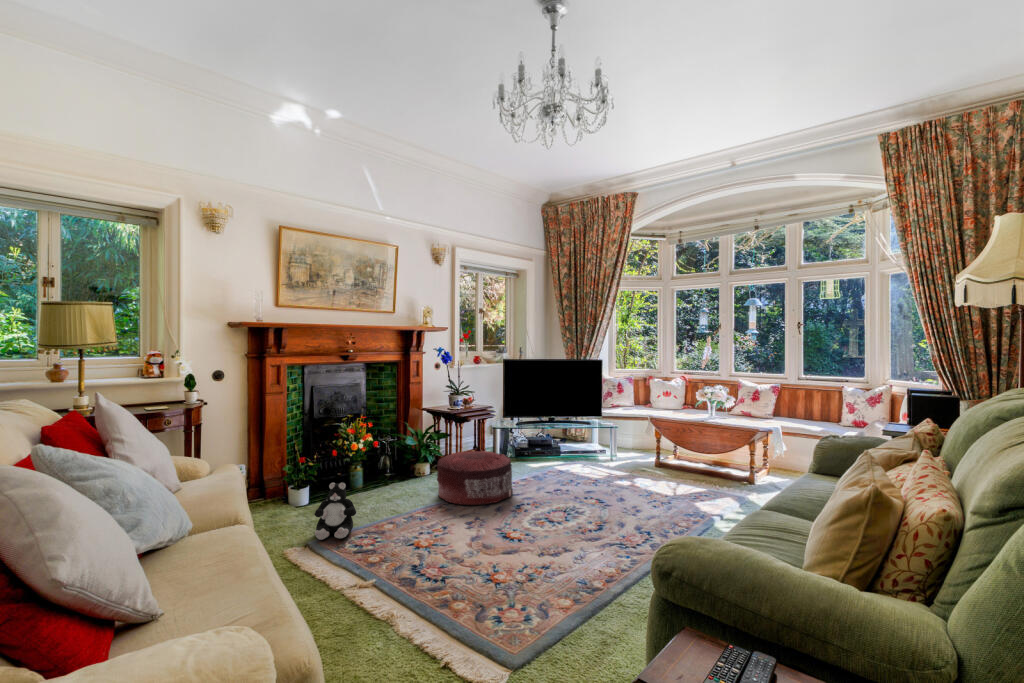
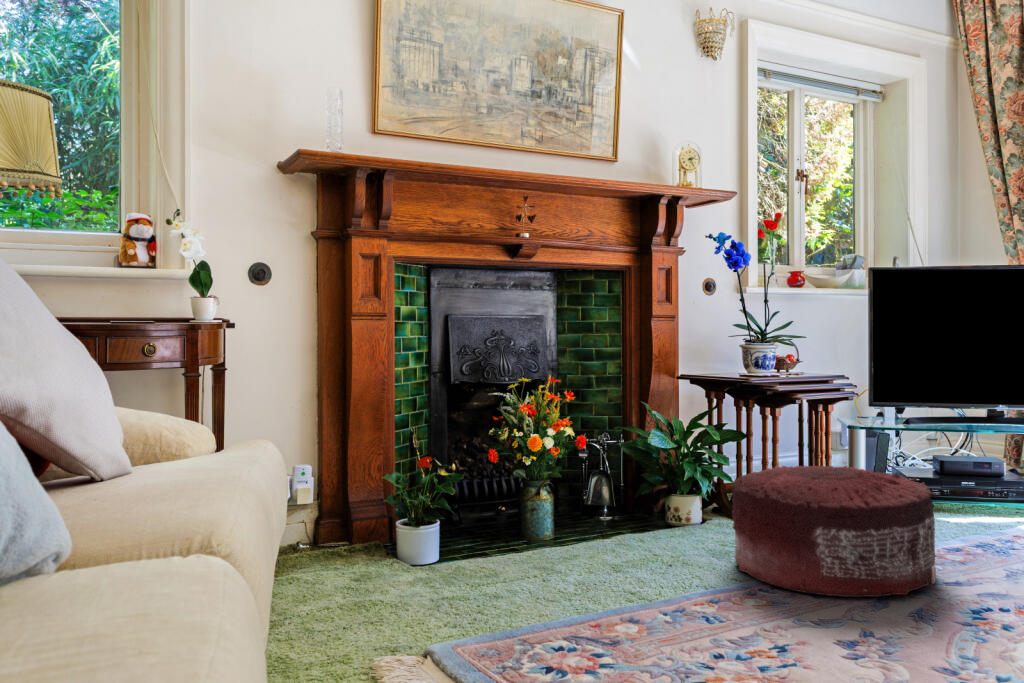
plush toy: present [315,482,356,540] -> none [447,506,546,648]

